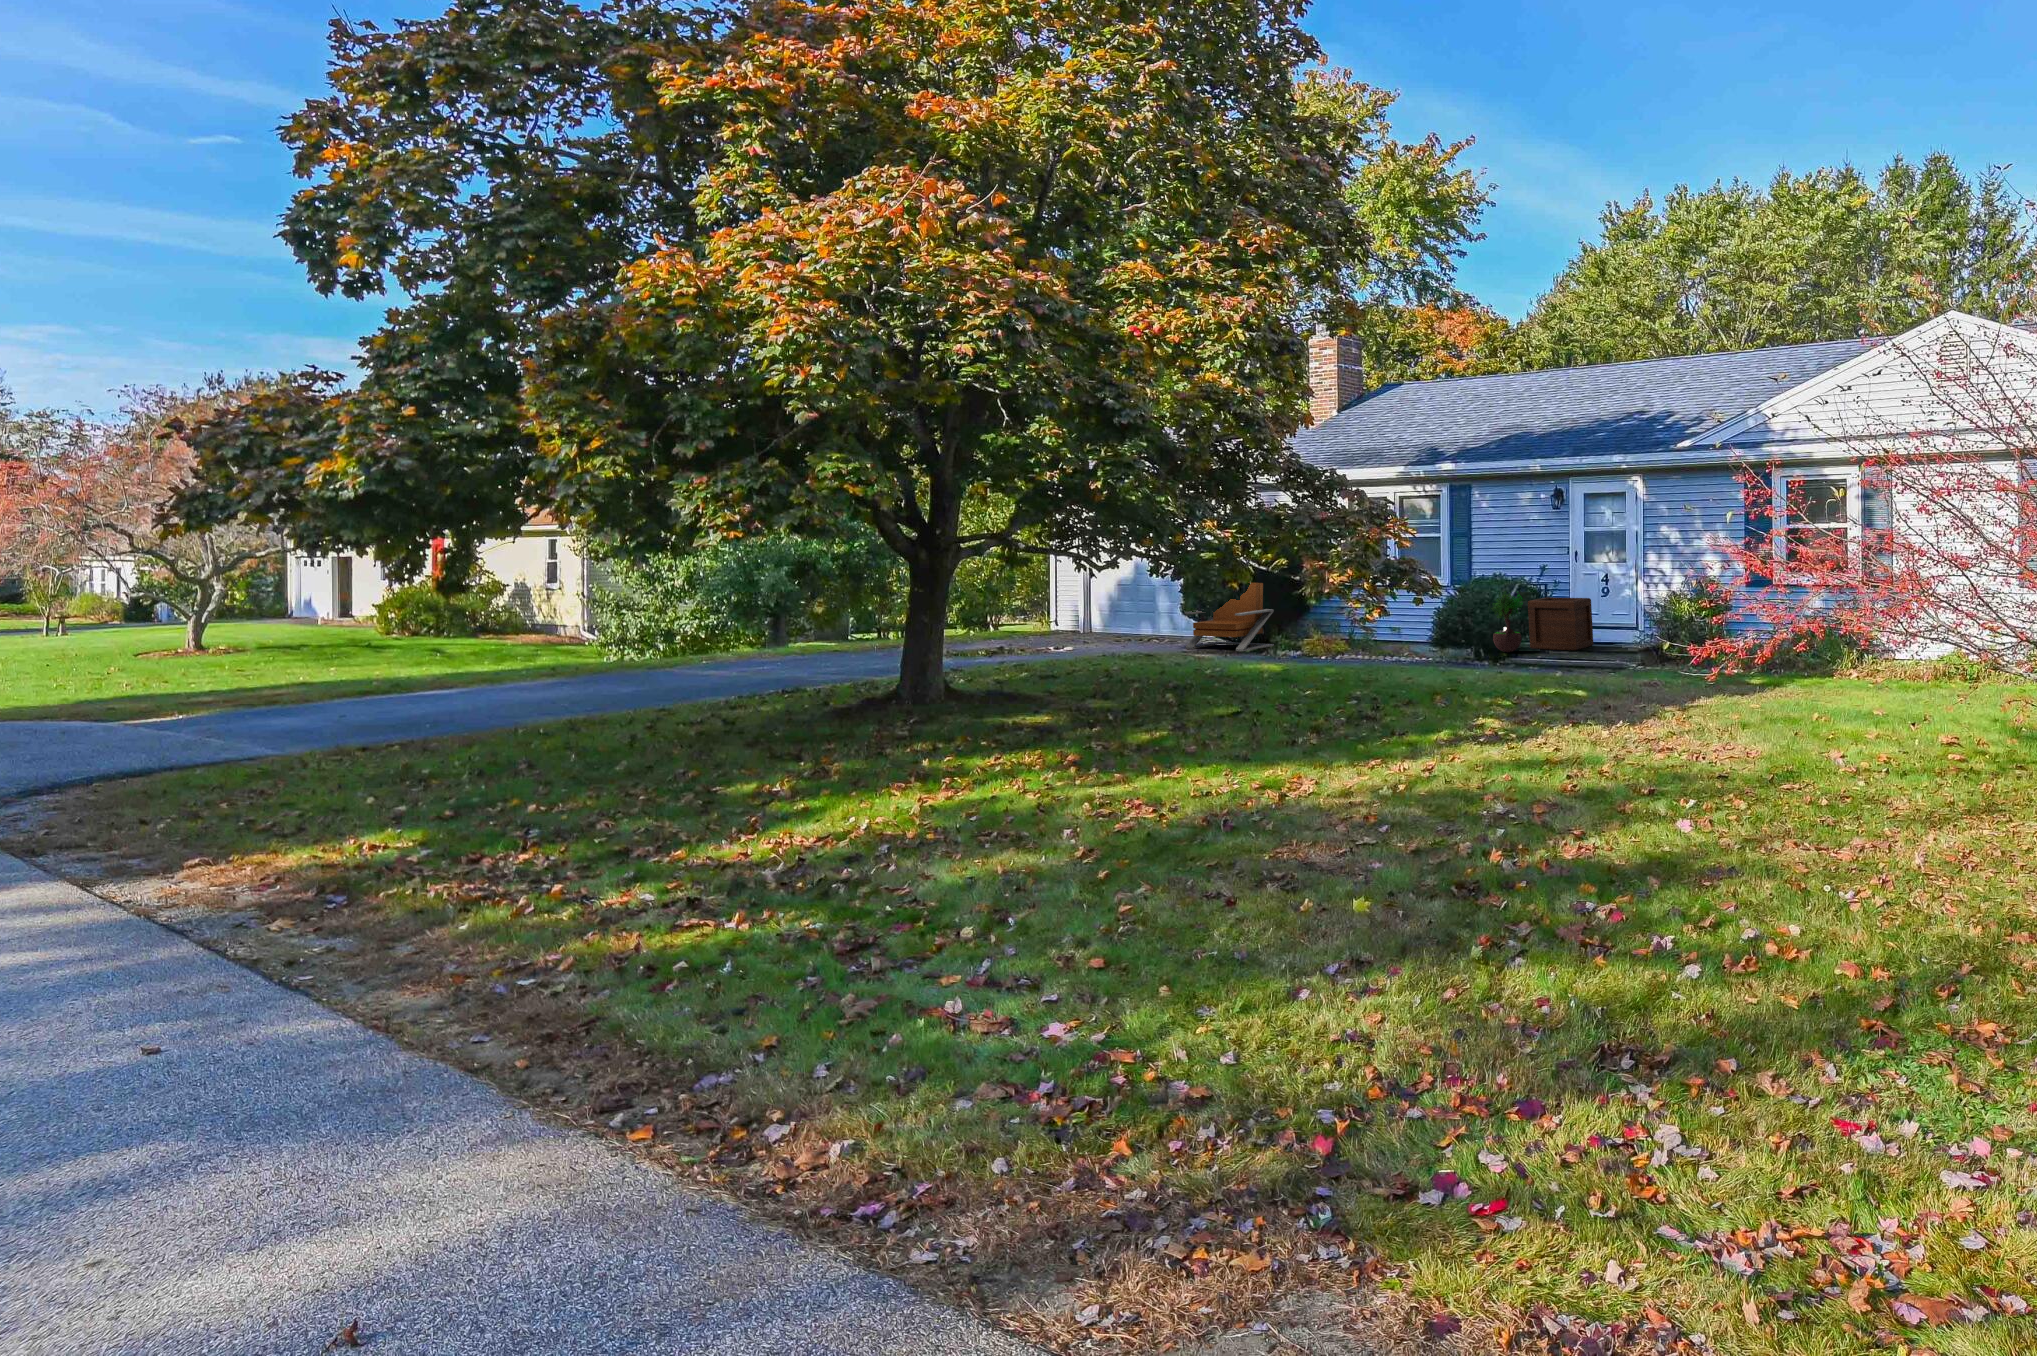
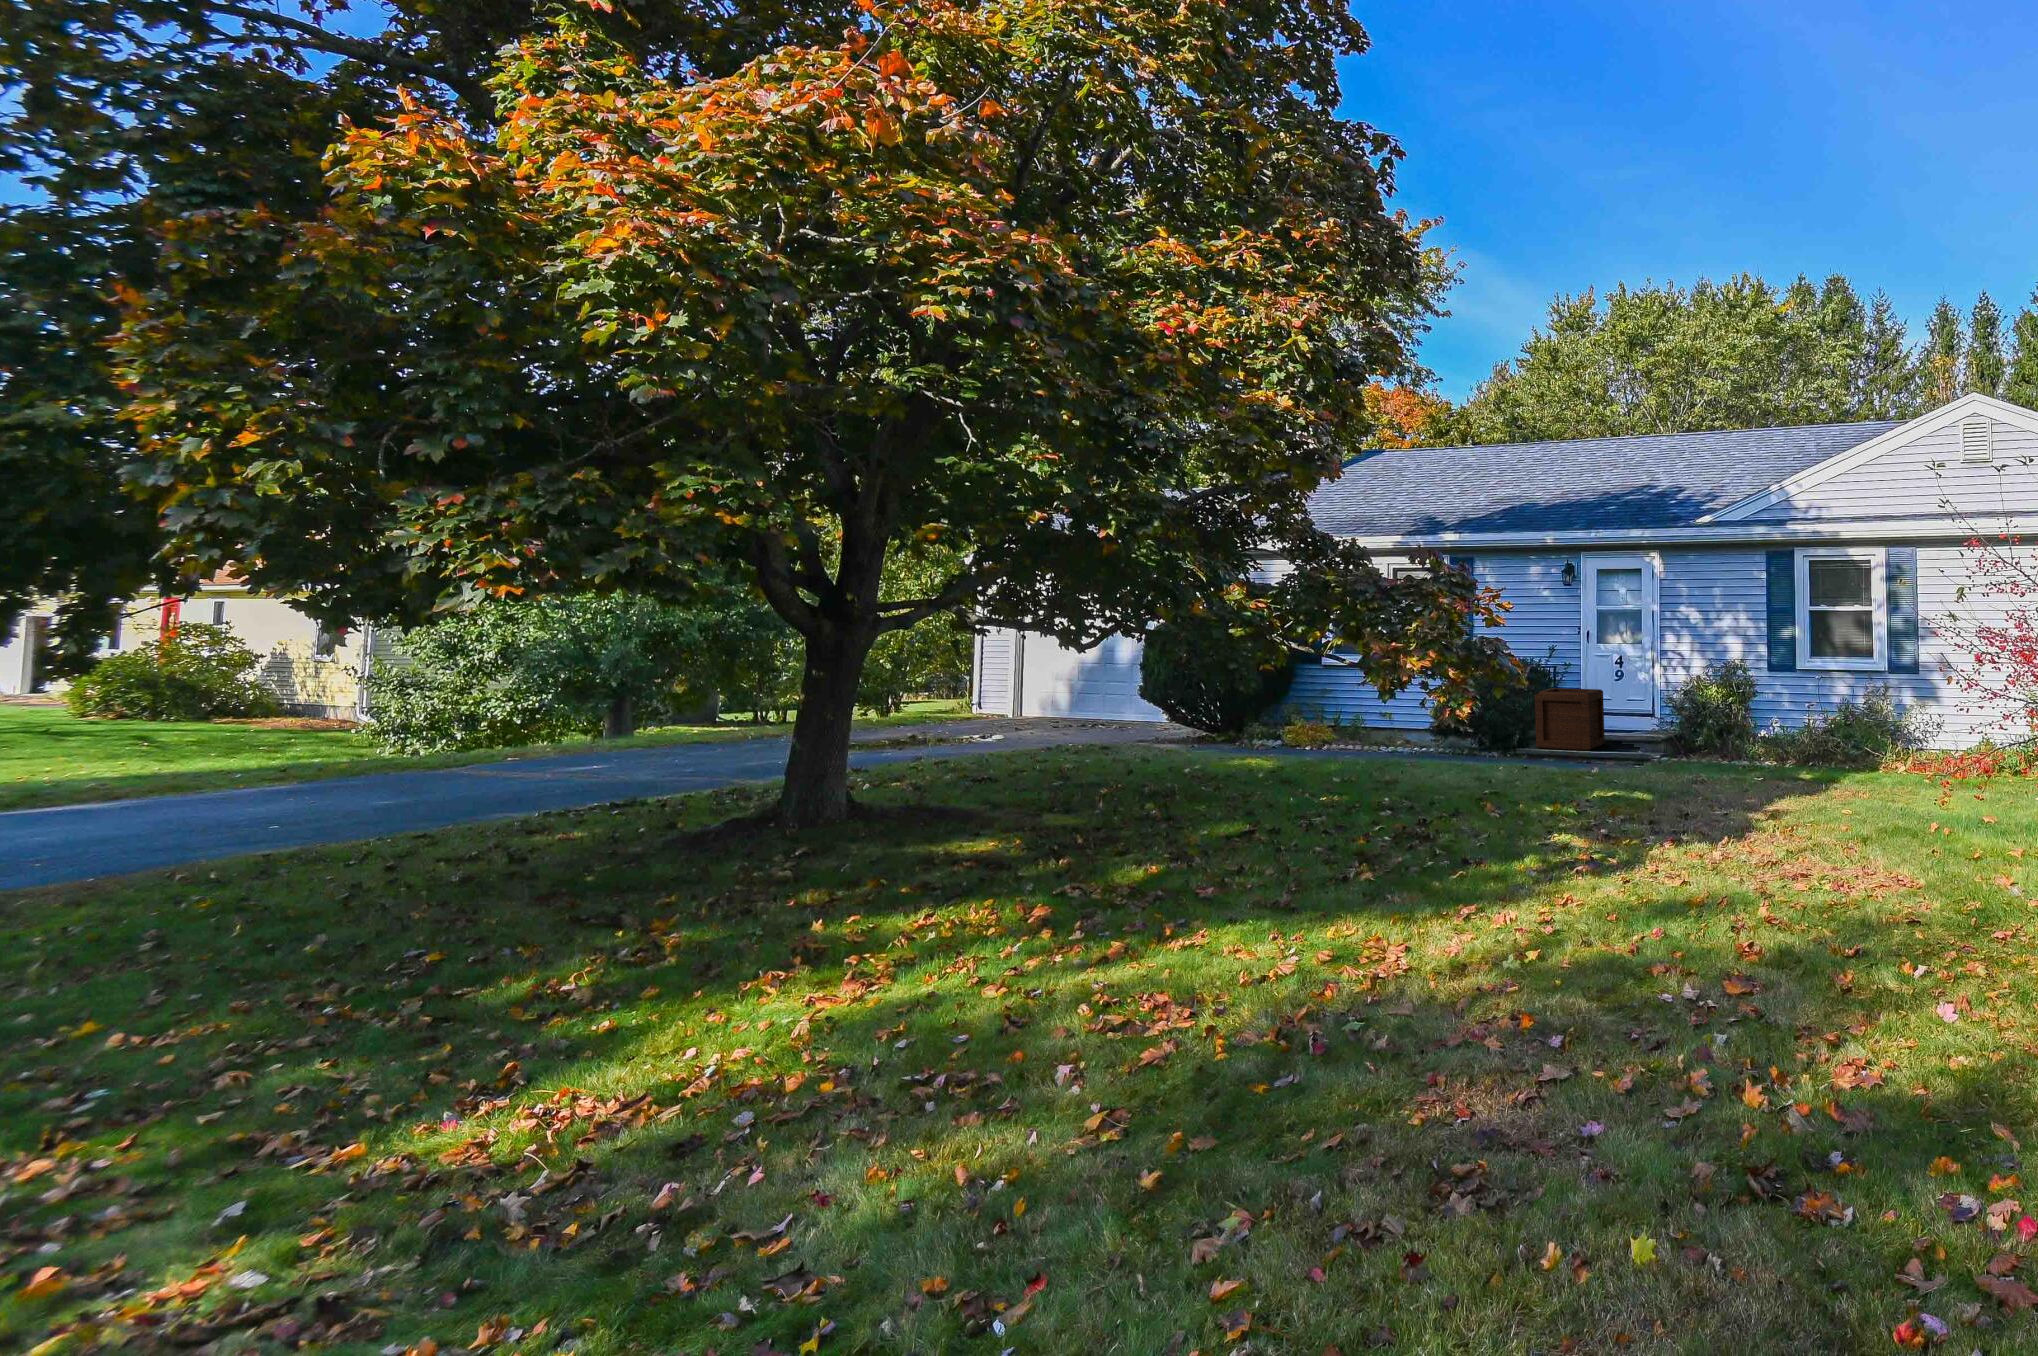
lounge chair: present [1185,583,1274,651] -> none [1130,666,1236,749]
potted tree: present [1492,592,1522,652] -> none [1492,677,1534,752]

